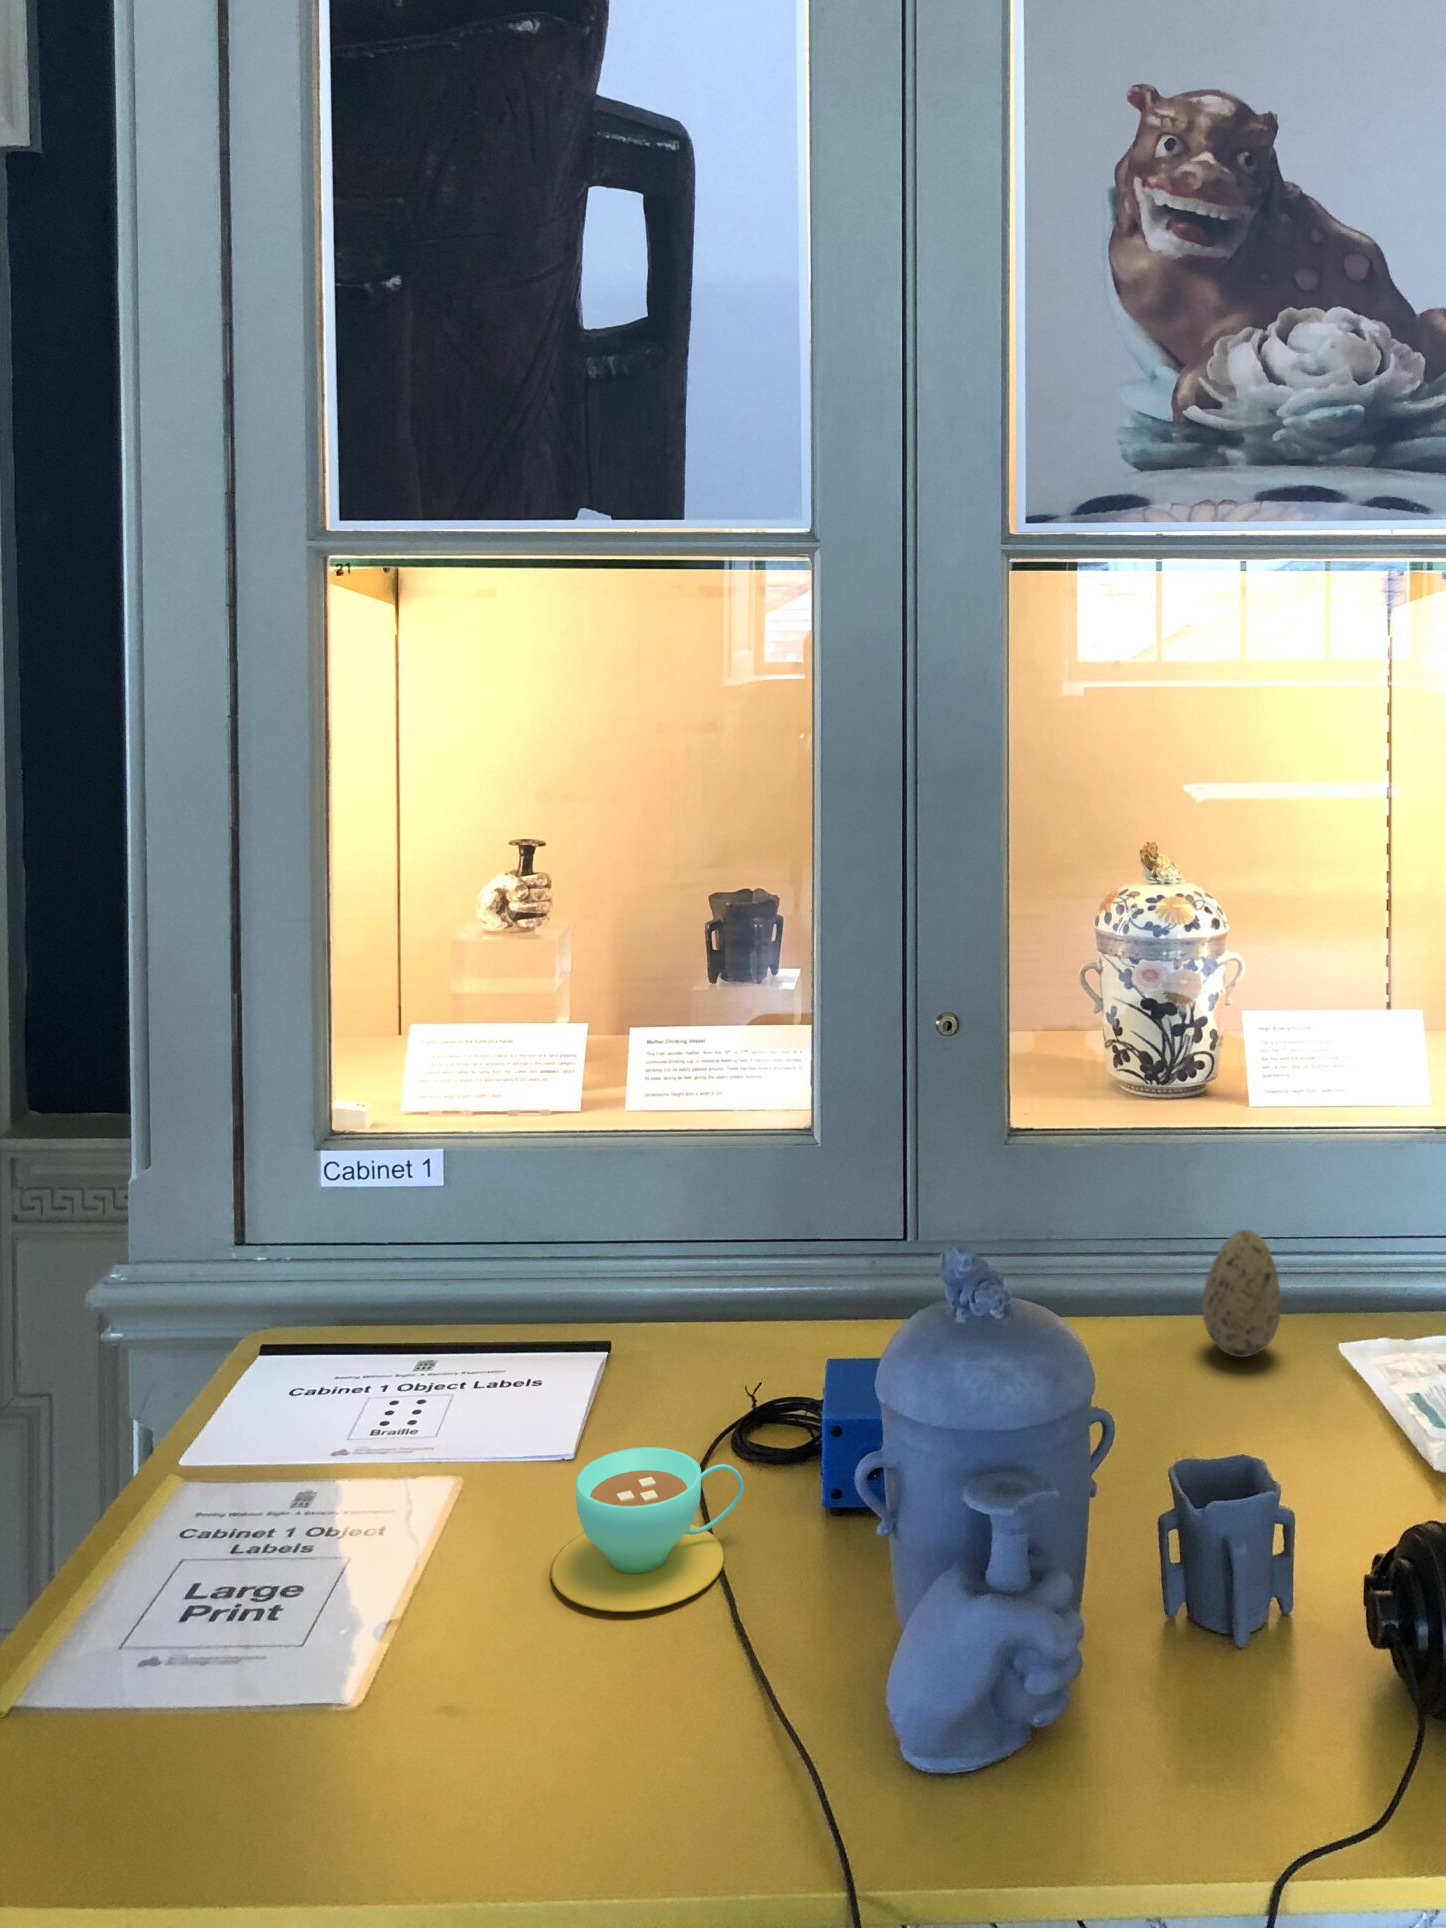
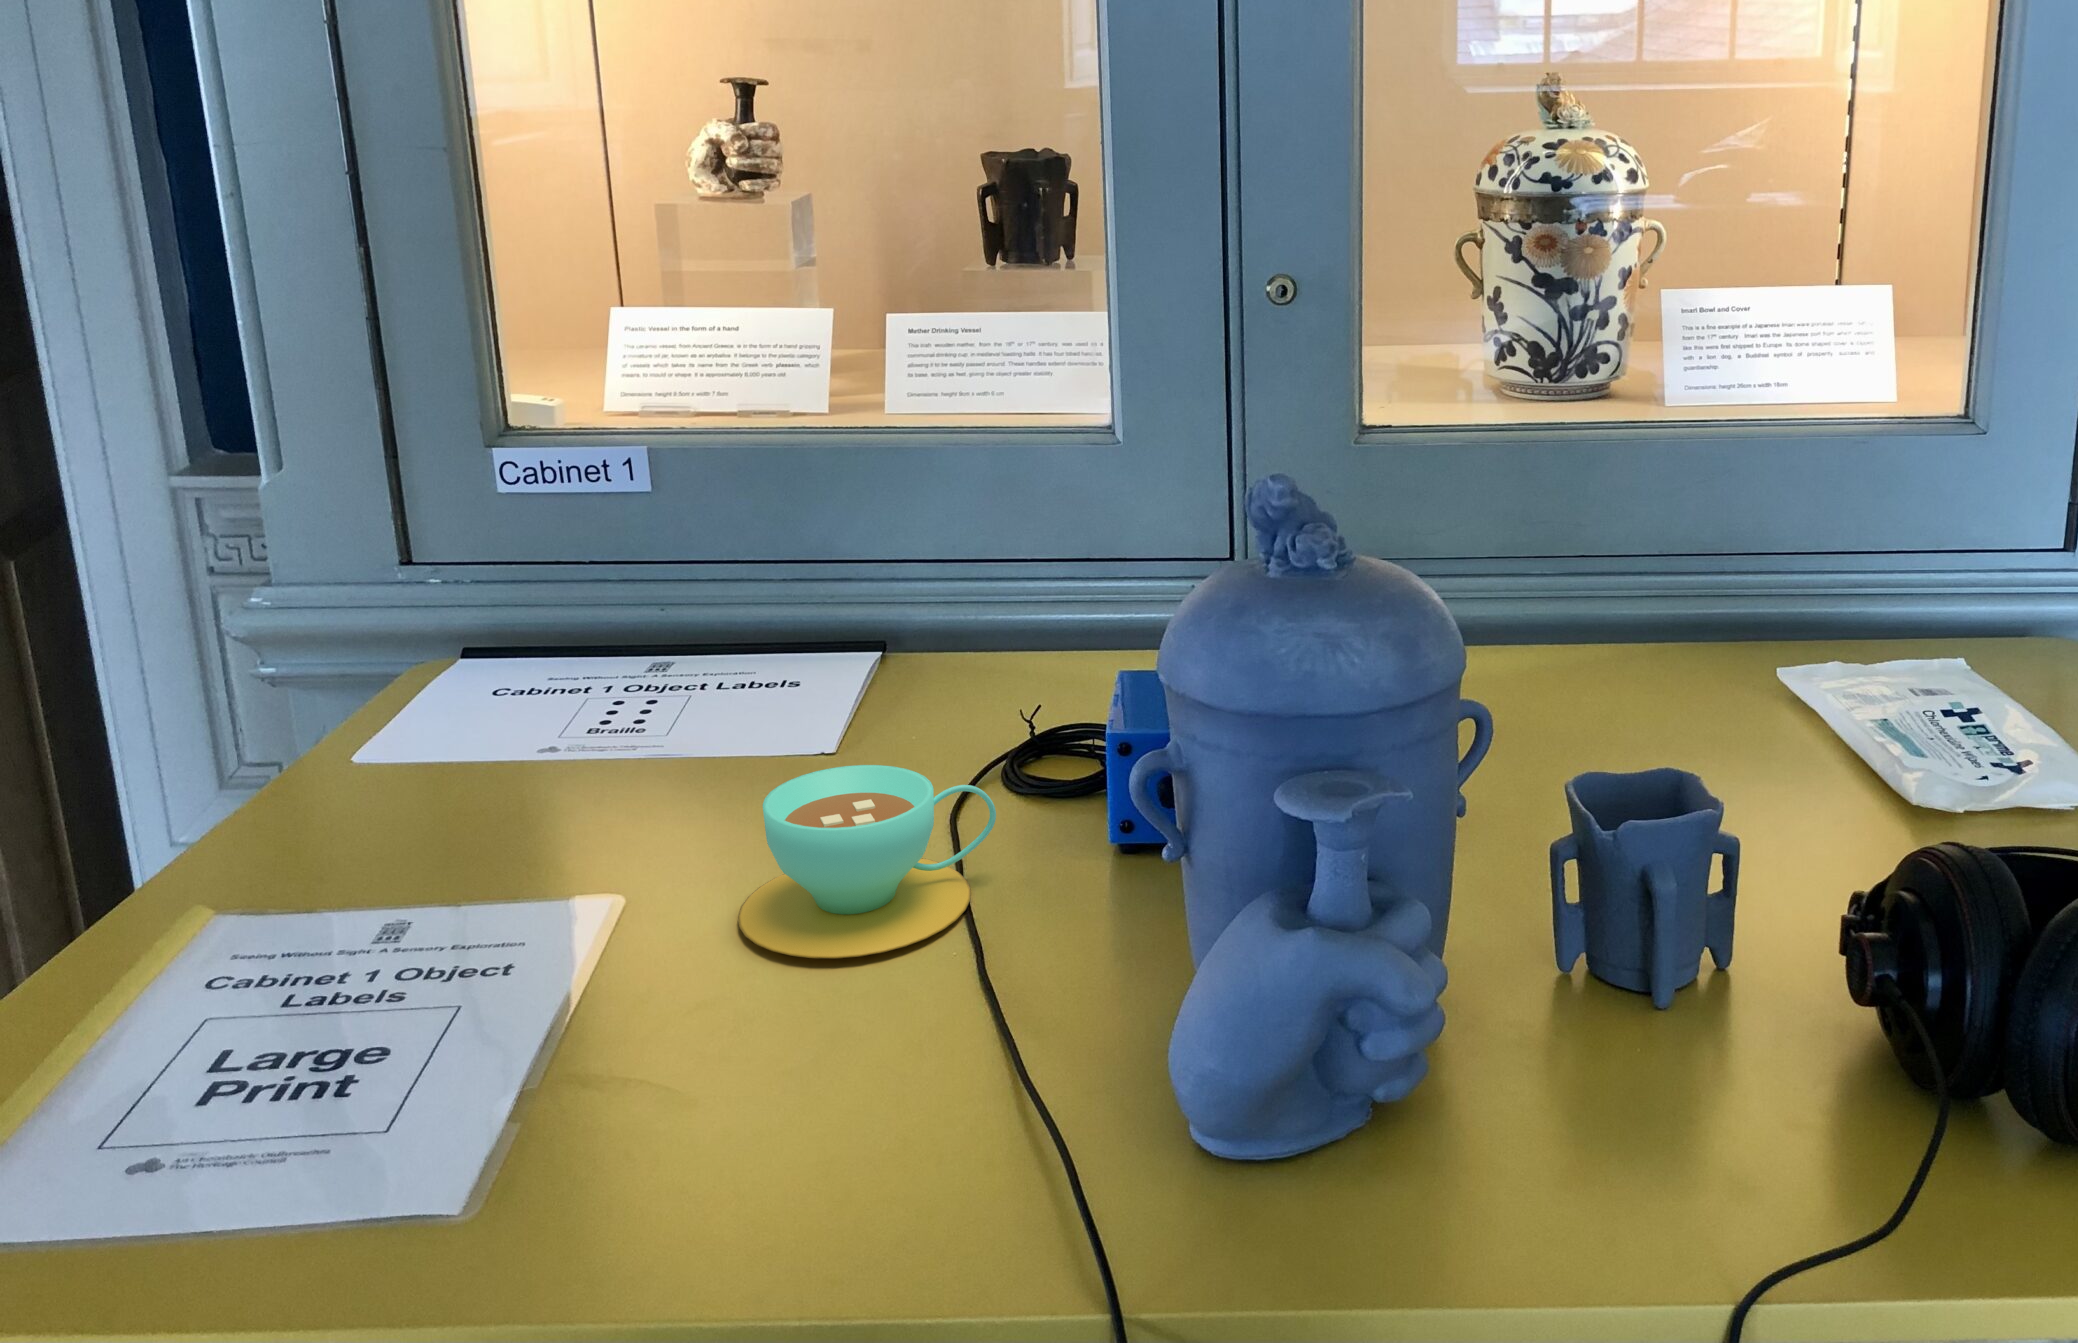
decorative egg: present [1202,1230,1281,1357] -> none [1604,531,1705,687]

